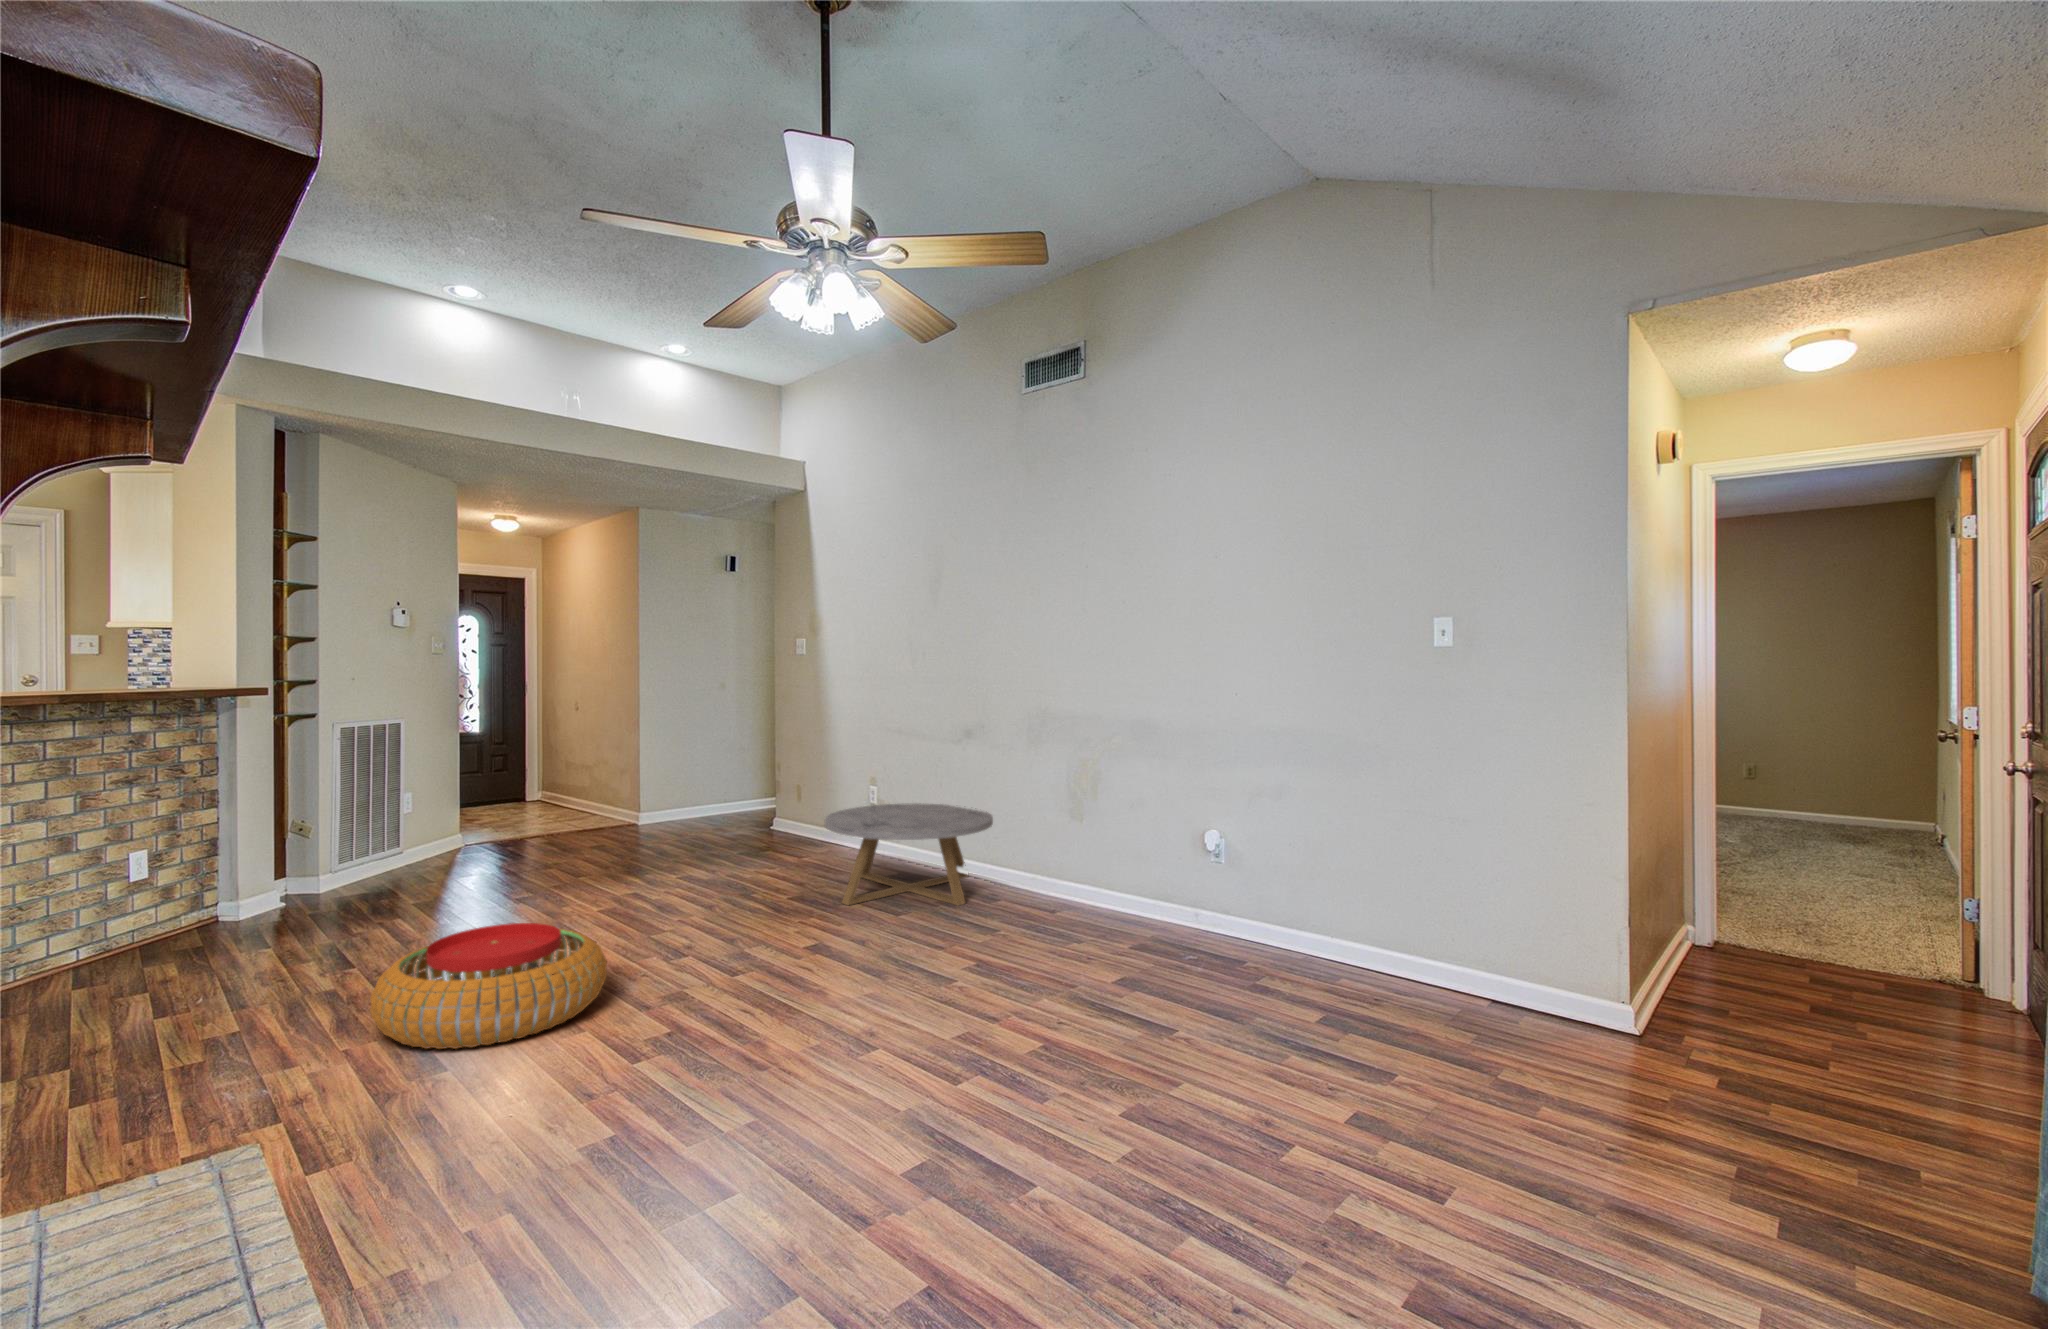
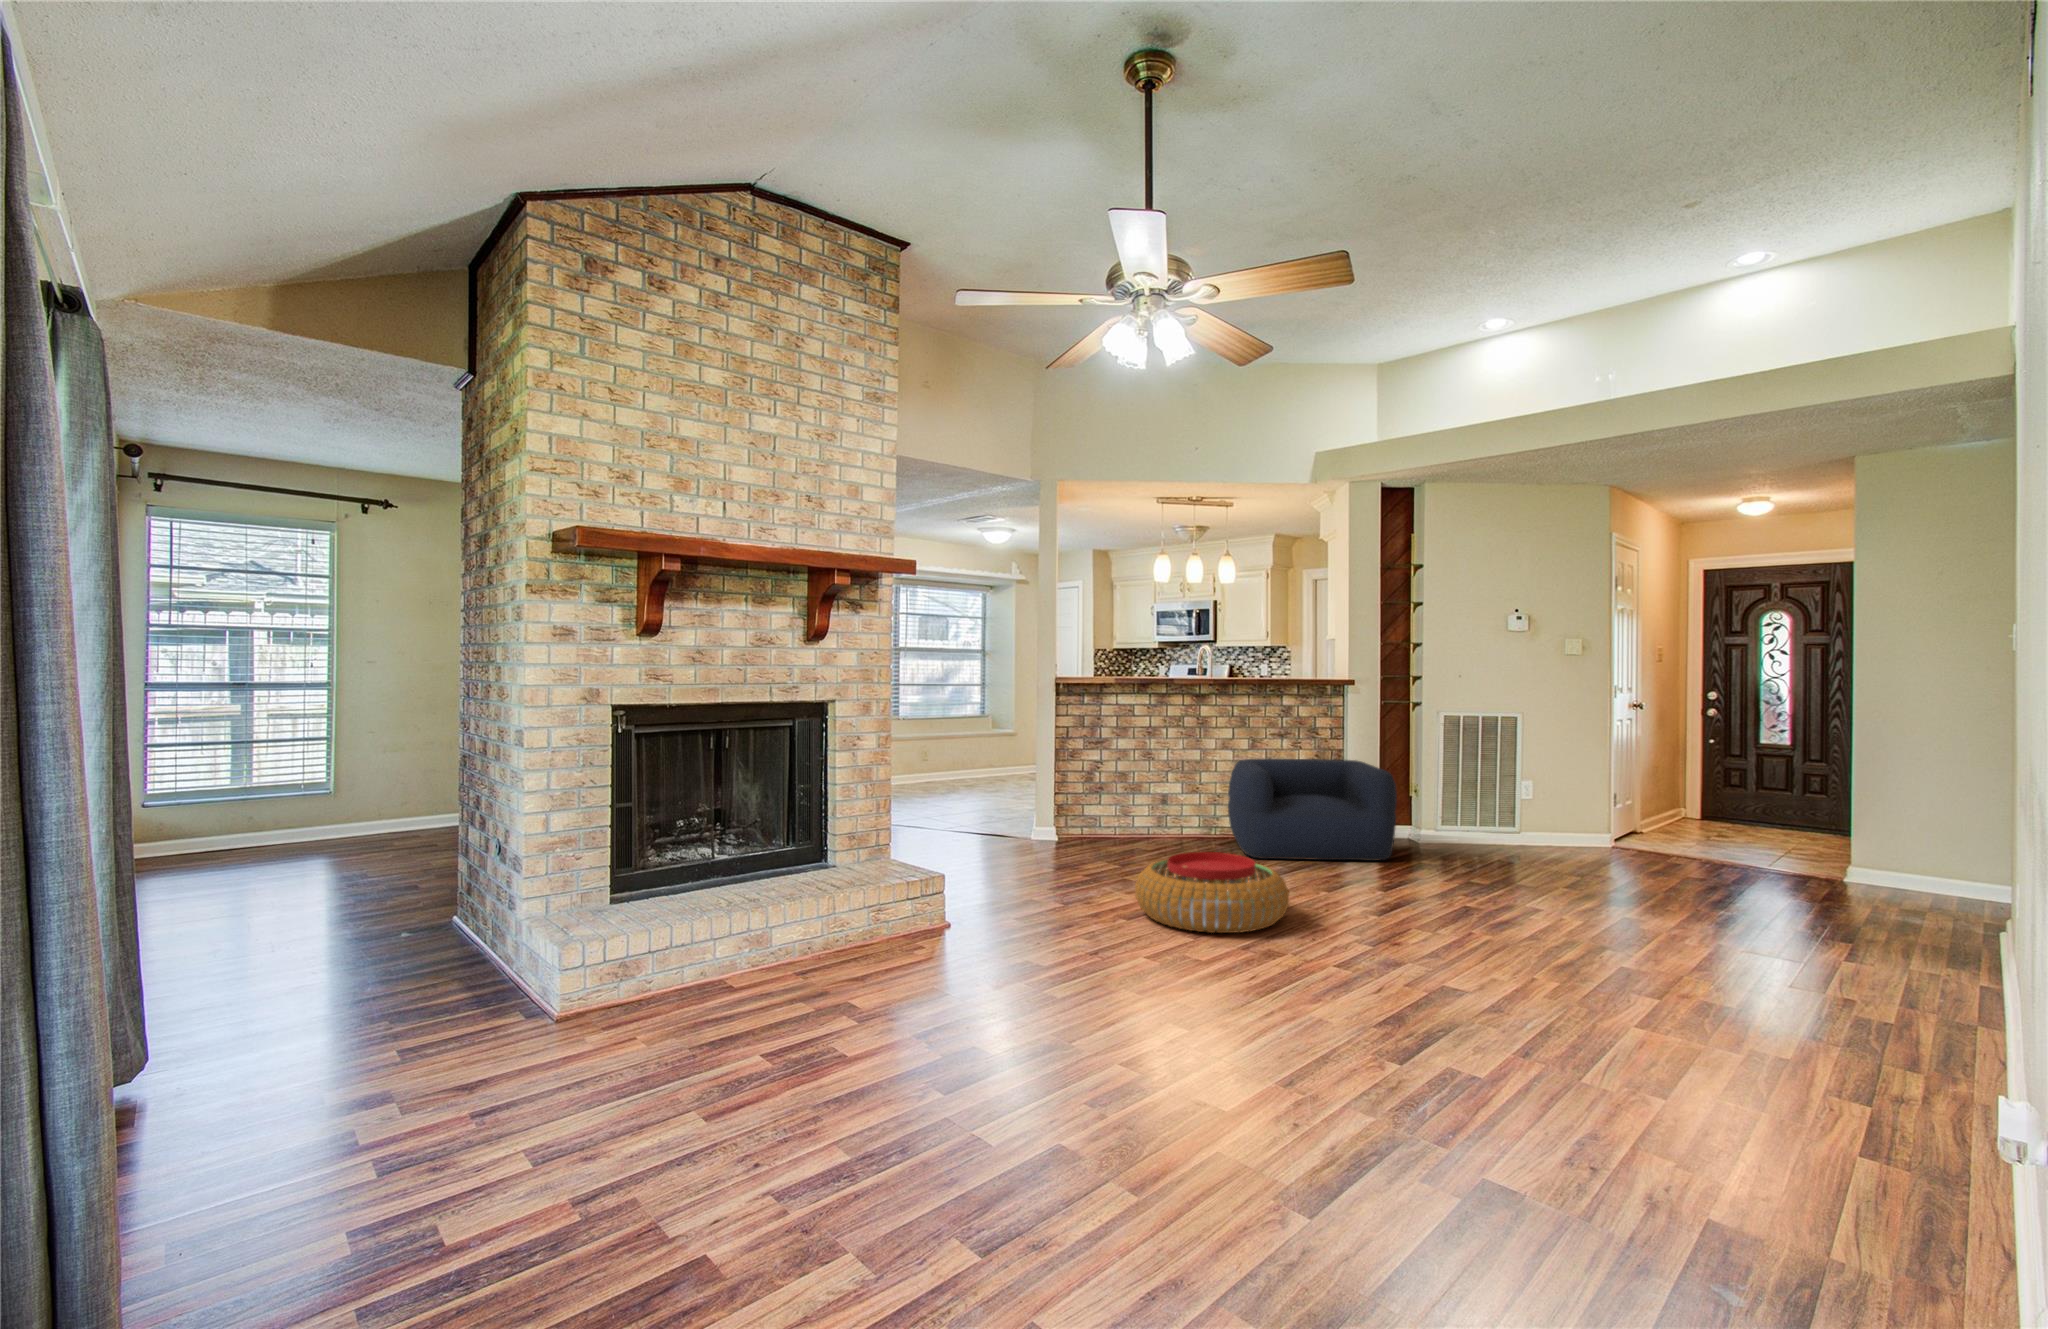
armchair: none [77,801,397,967] -> present [1228,759,1397,861]
coffee table: present [825,803,993,905] -> none [1632,874,1999,1071]

